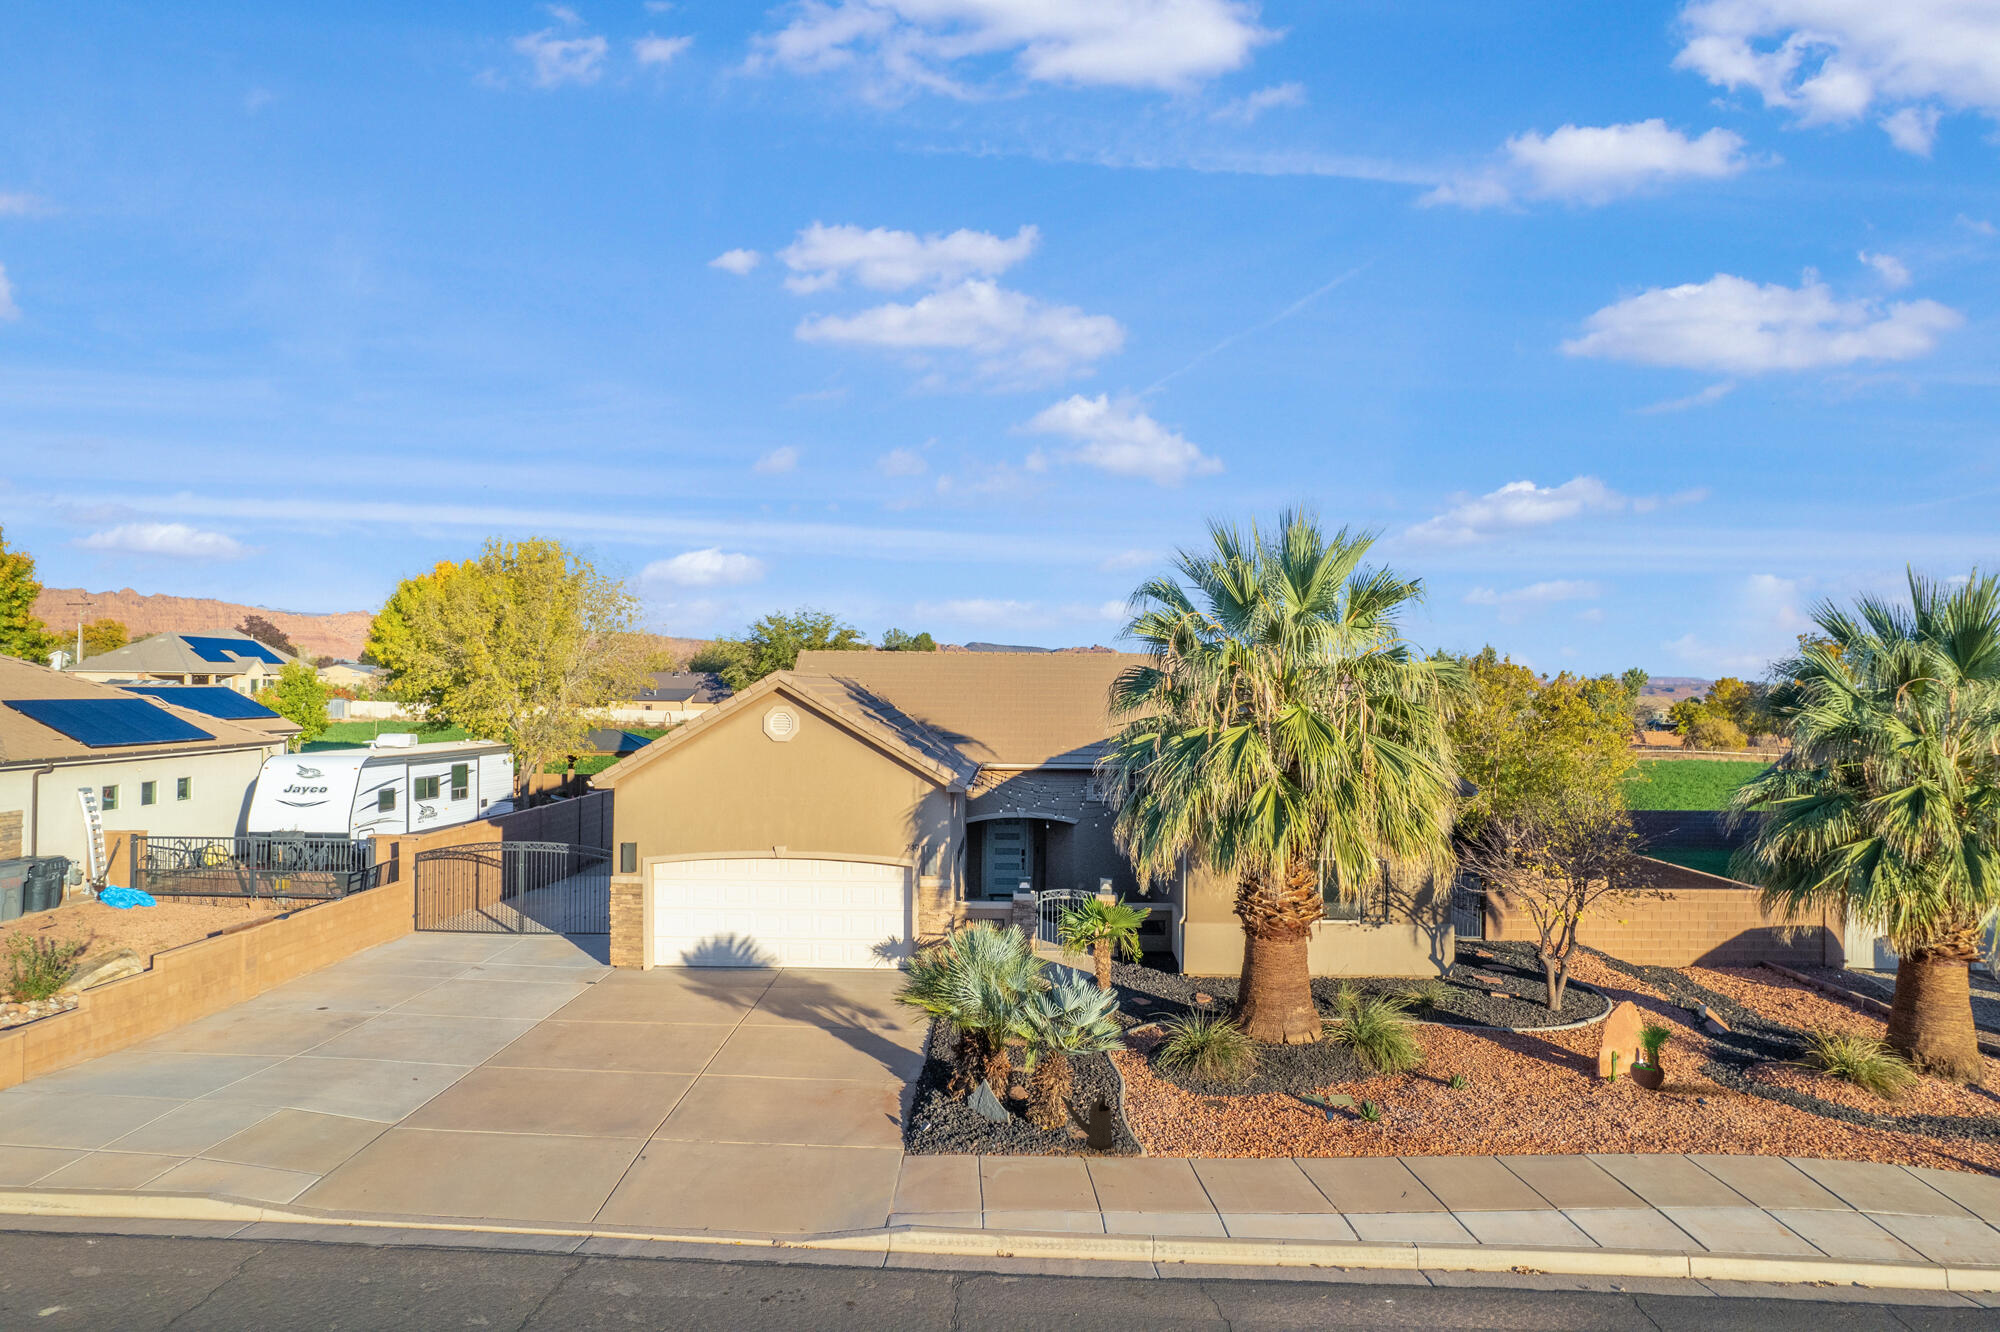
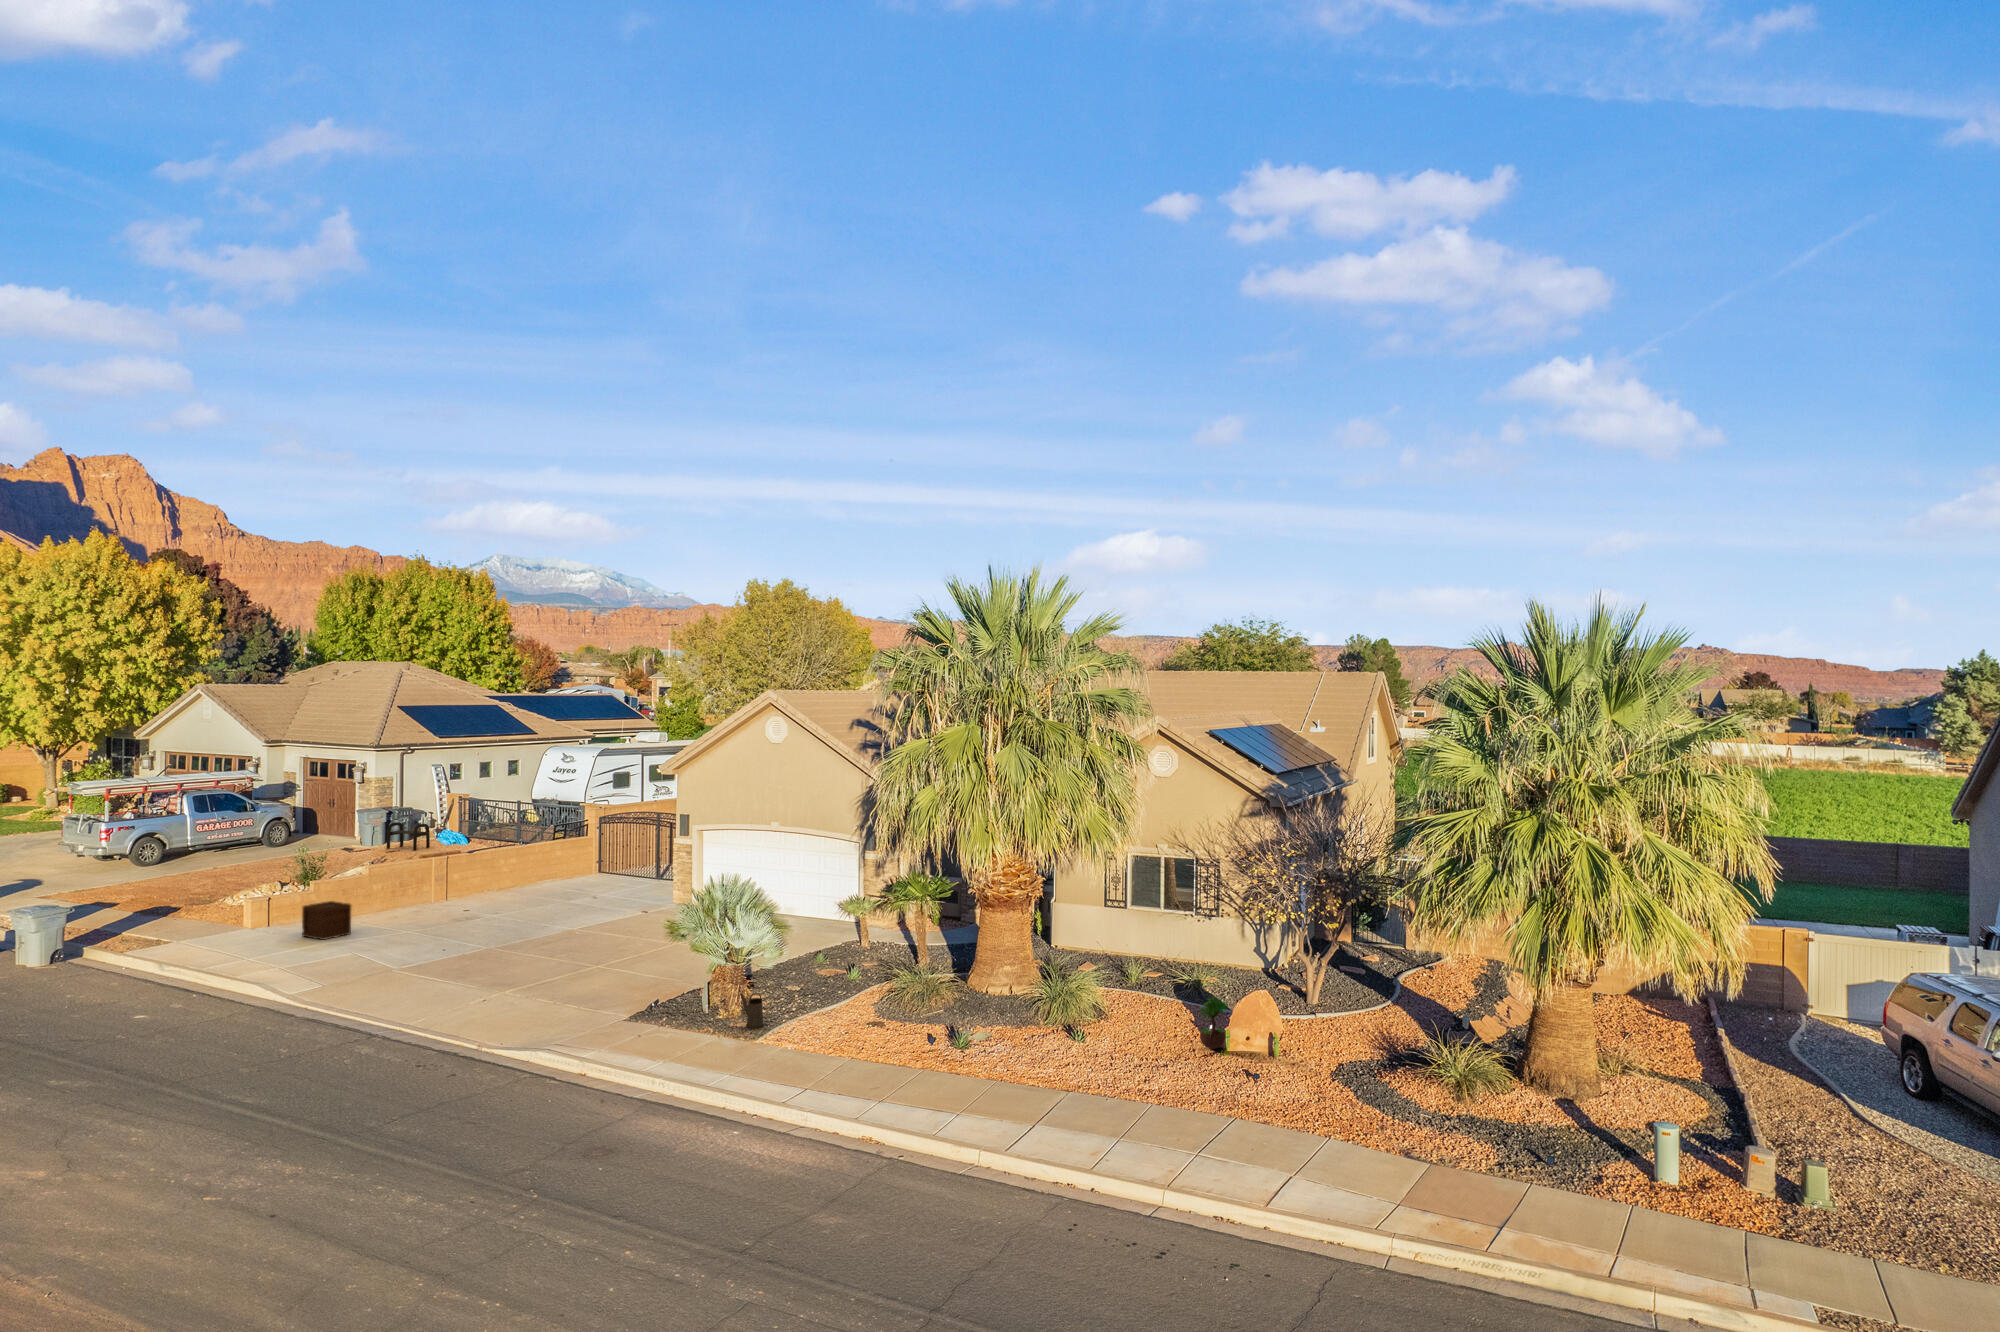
bench: none [35,874,112,916] -> present [387,822,430,850]
wooden crate: none [48,1015,145,1086] -> present [302,901,351,940]

